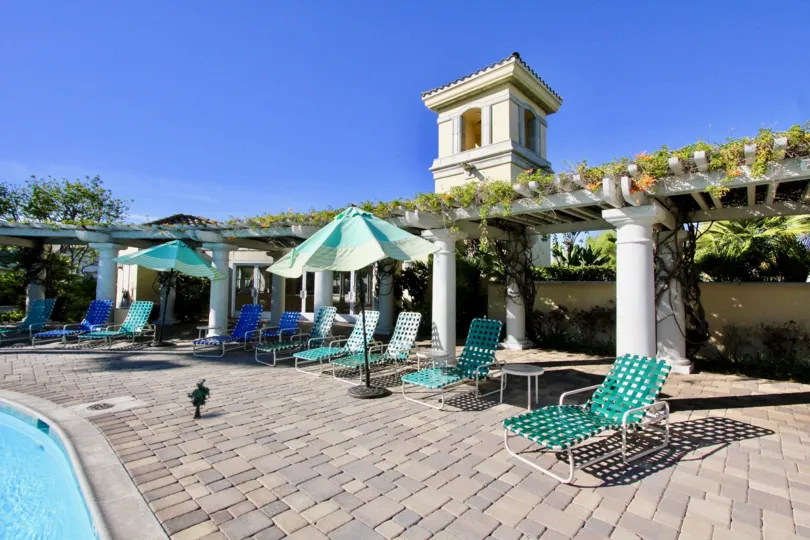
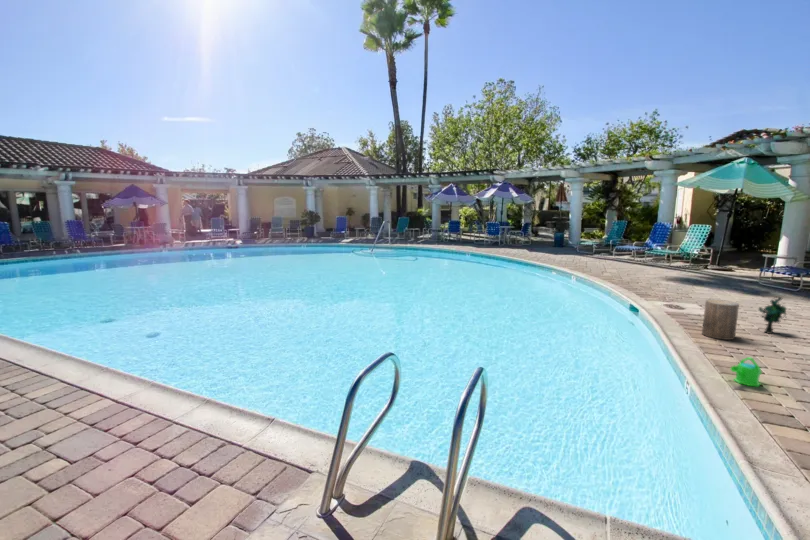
stool: none [129,395,167,446] -> present [702,300,739,340]
watering can: none [150,471,185,510] -> present [731,357,761,386]

